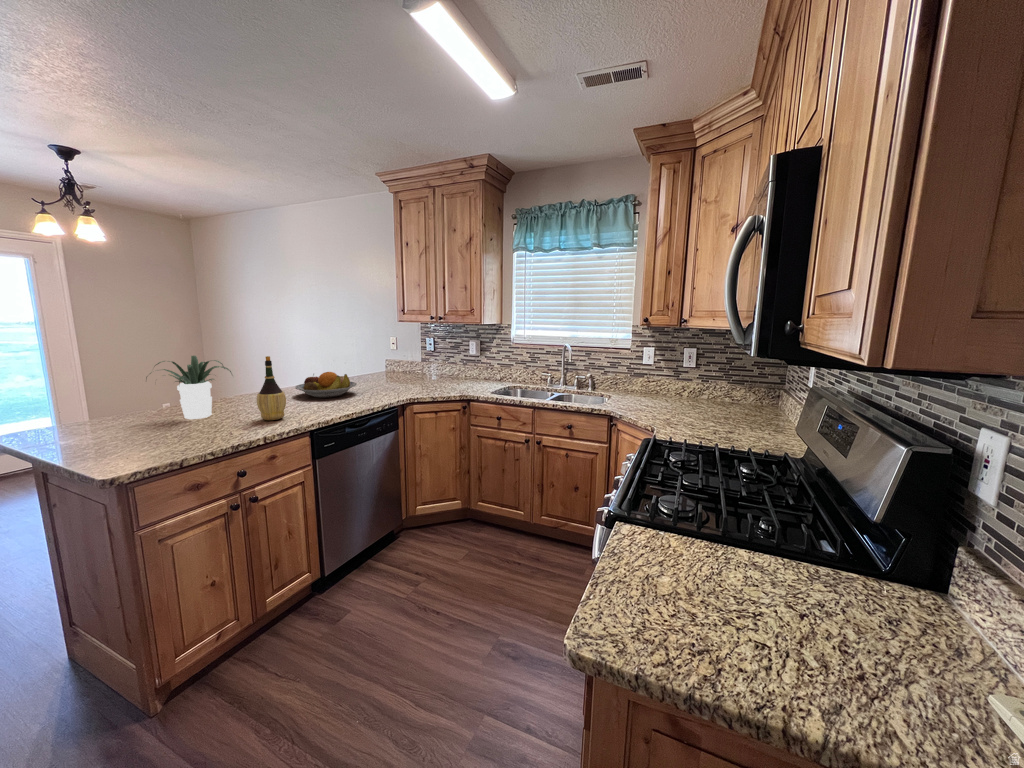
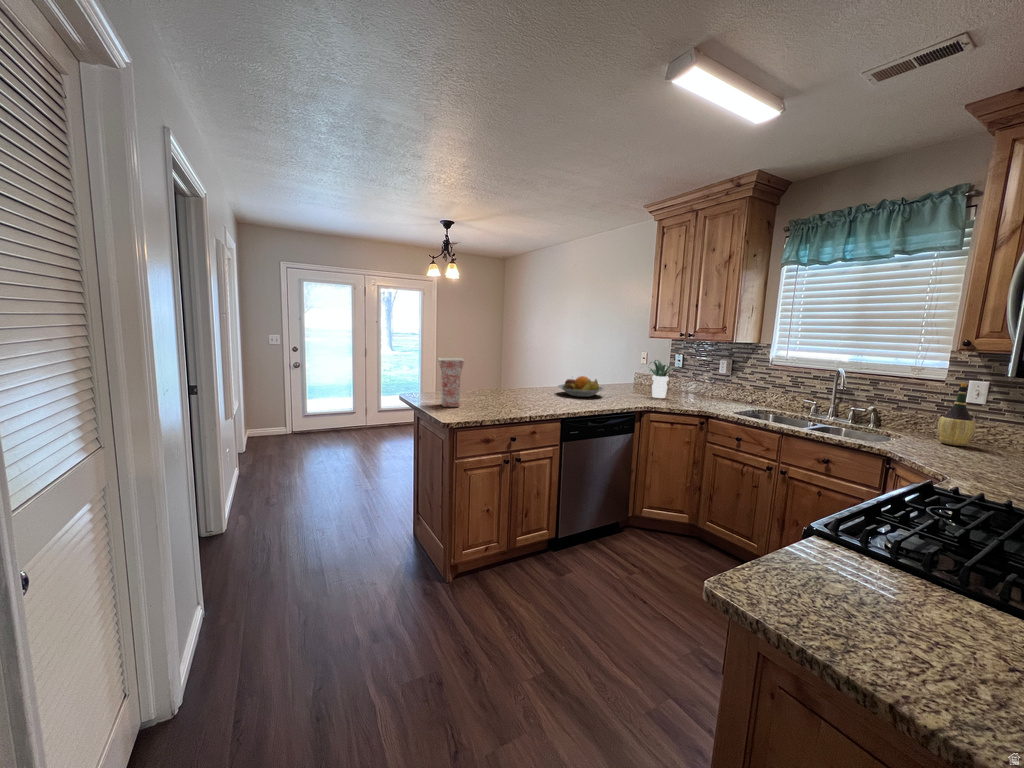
potted plant: present [146,356,231,419] -> present [648,360,676,398]
wine bottle: present [256,356,286,420] -> present [938,383,976,446]
vase: none [65,368,129,452] -> present [438,358,464,407]

